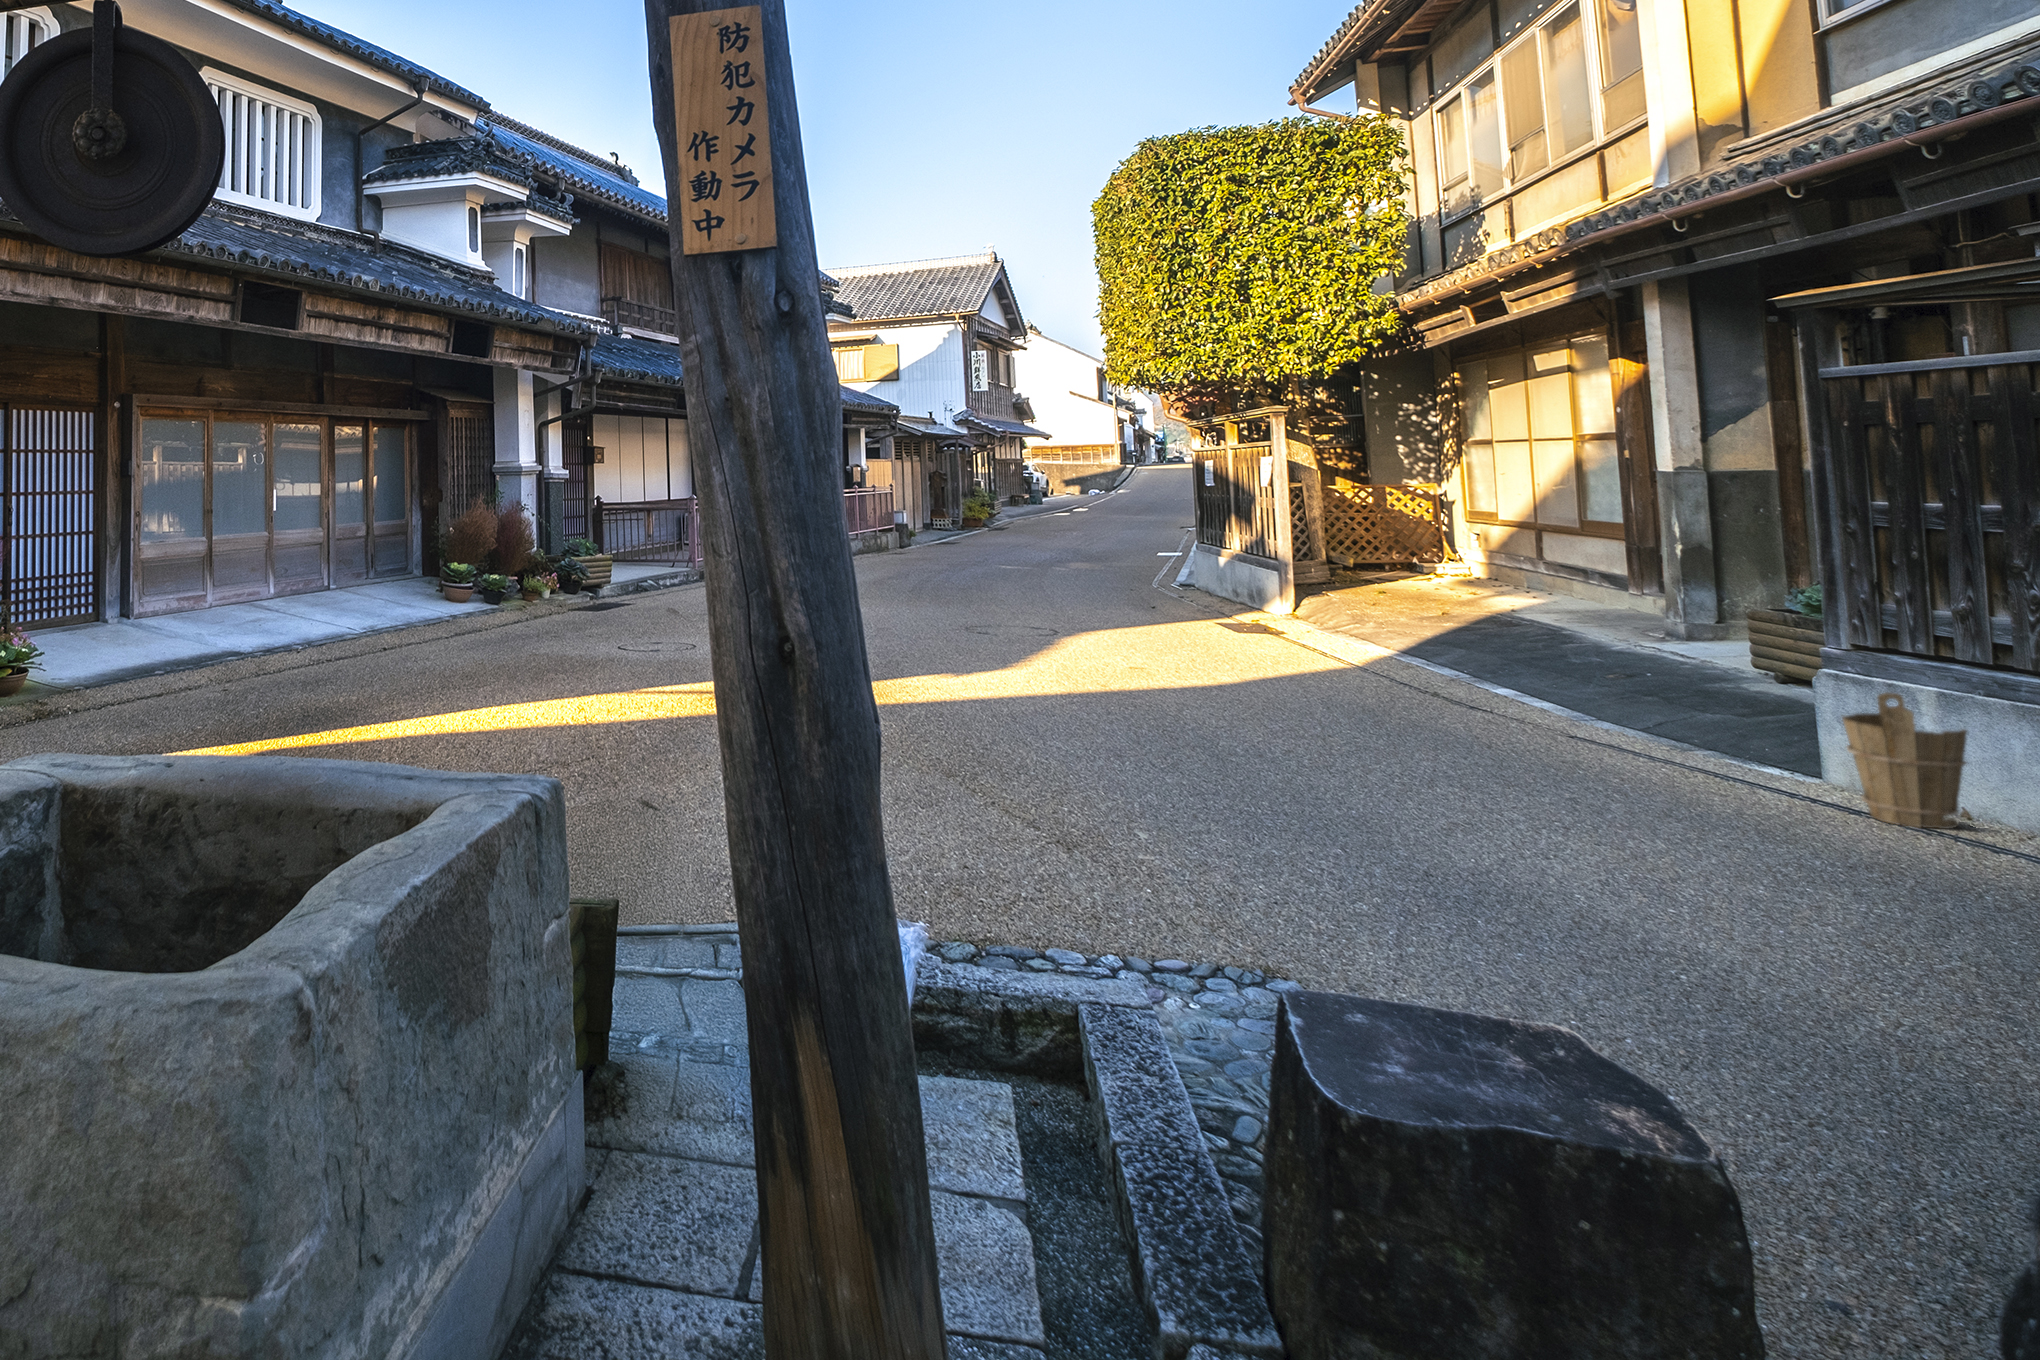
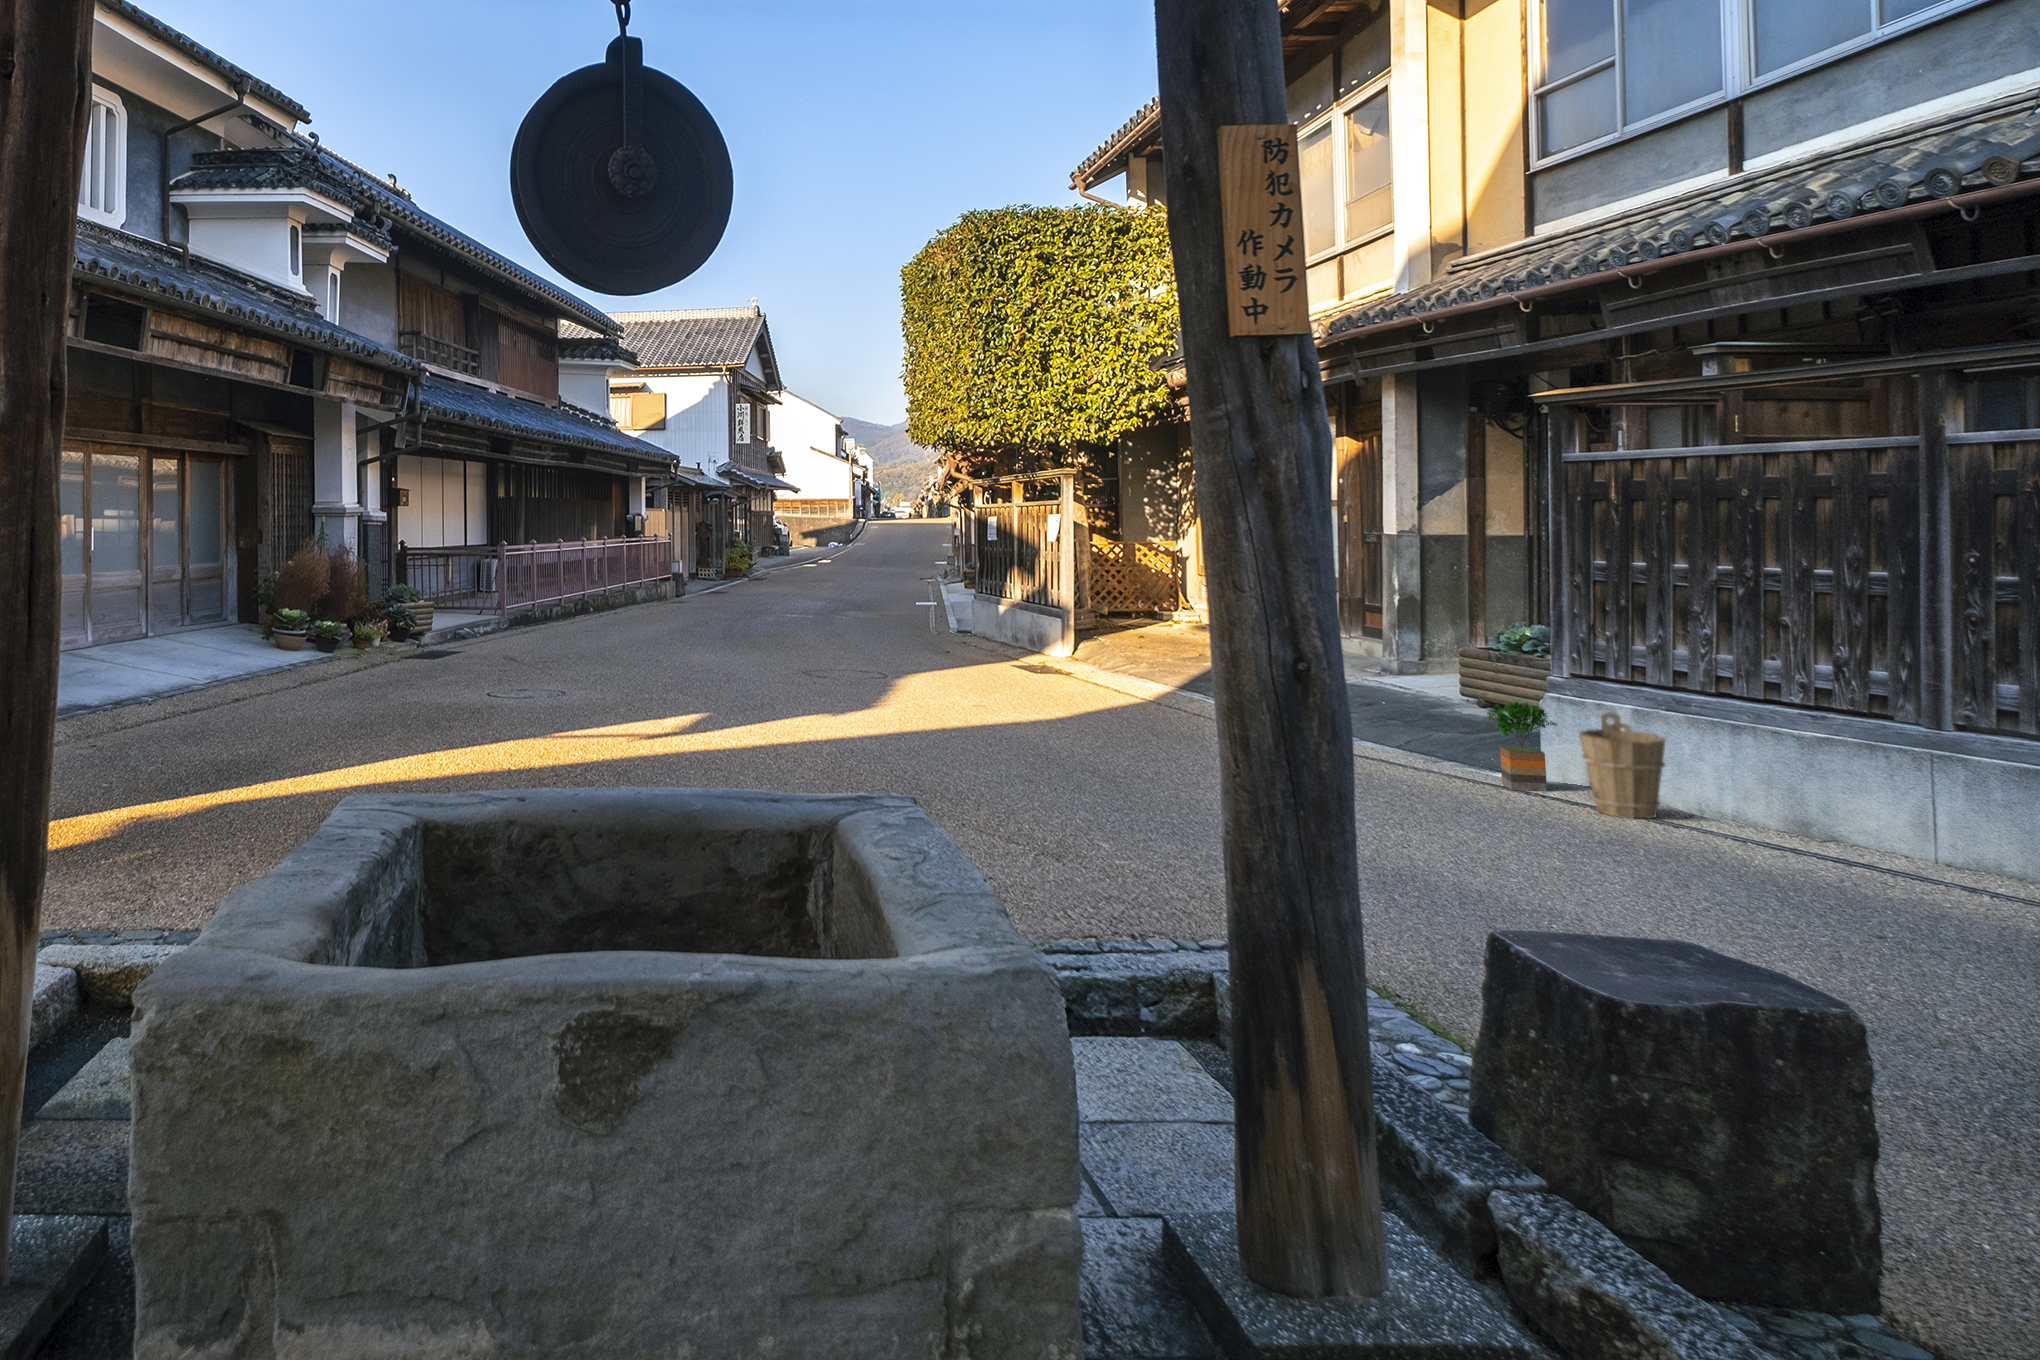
potted tree: none [1722,673,1828,788] -> present [1487,701,1557,792]

